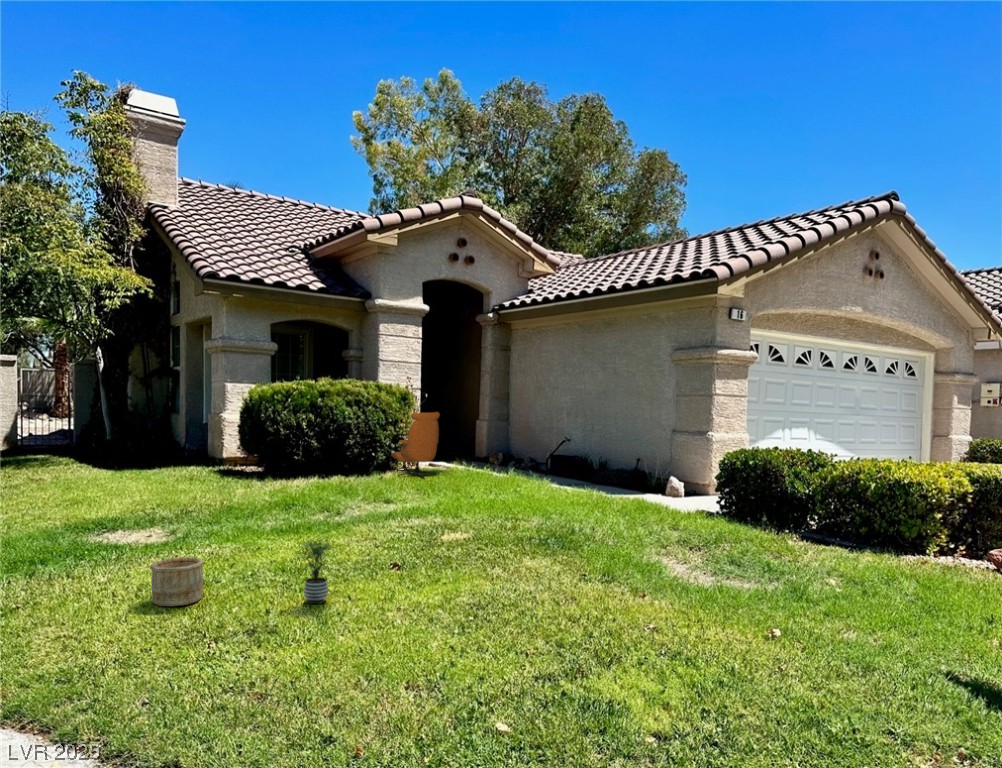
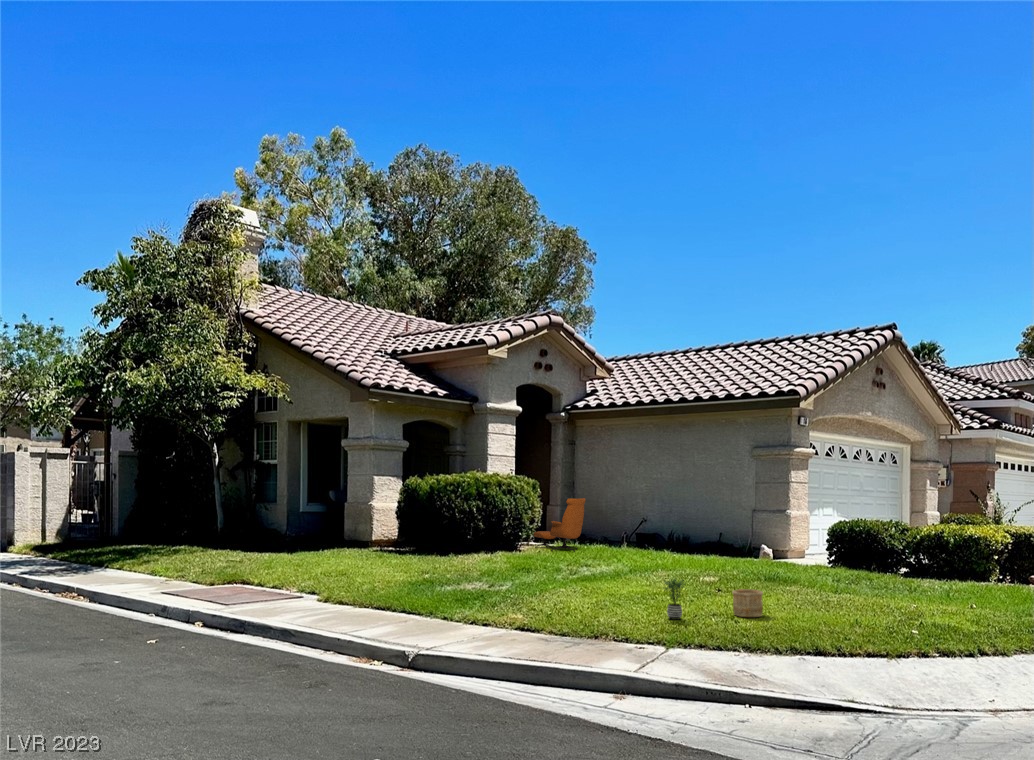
wooden bucket: present [150,557,204,606] -> present [732,589,763,617]

